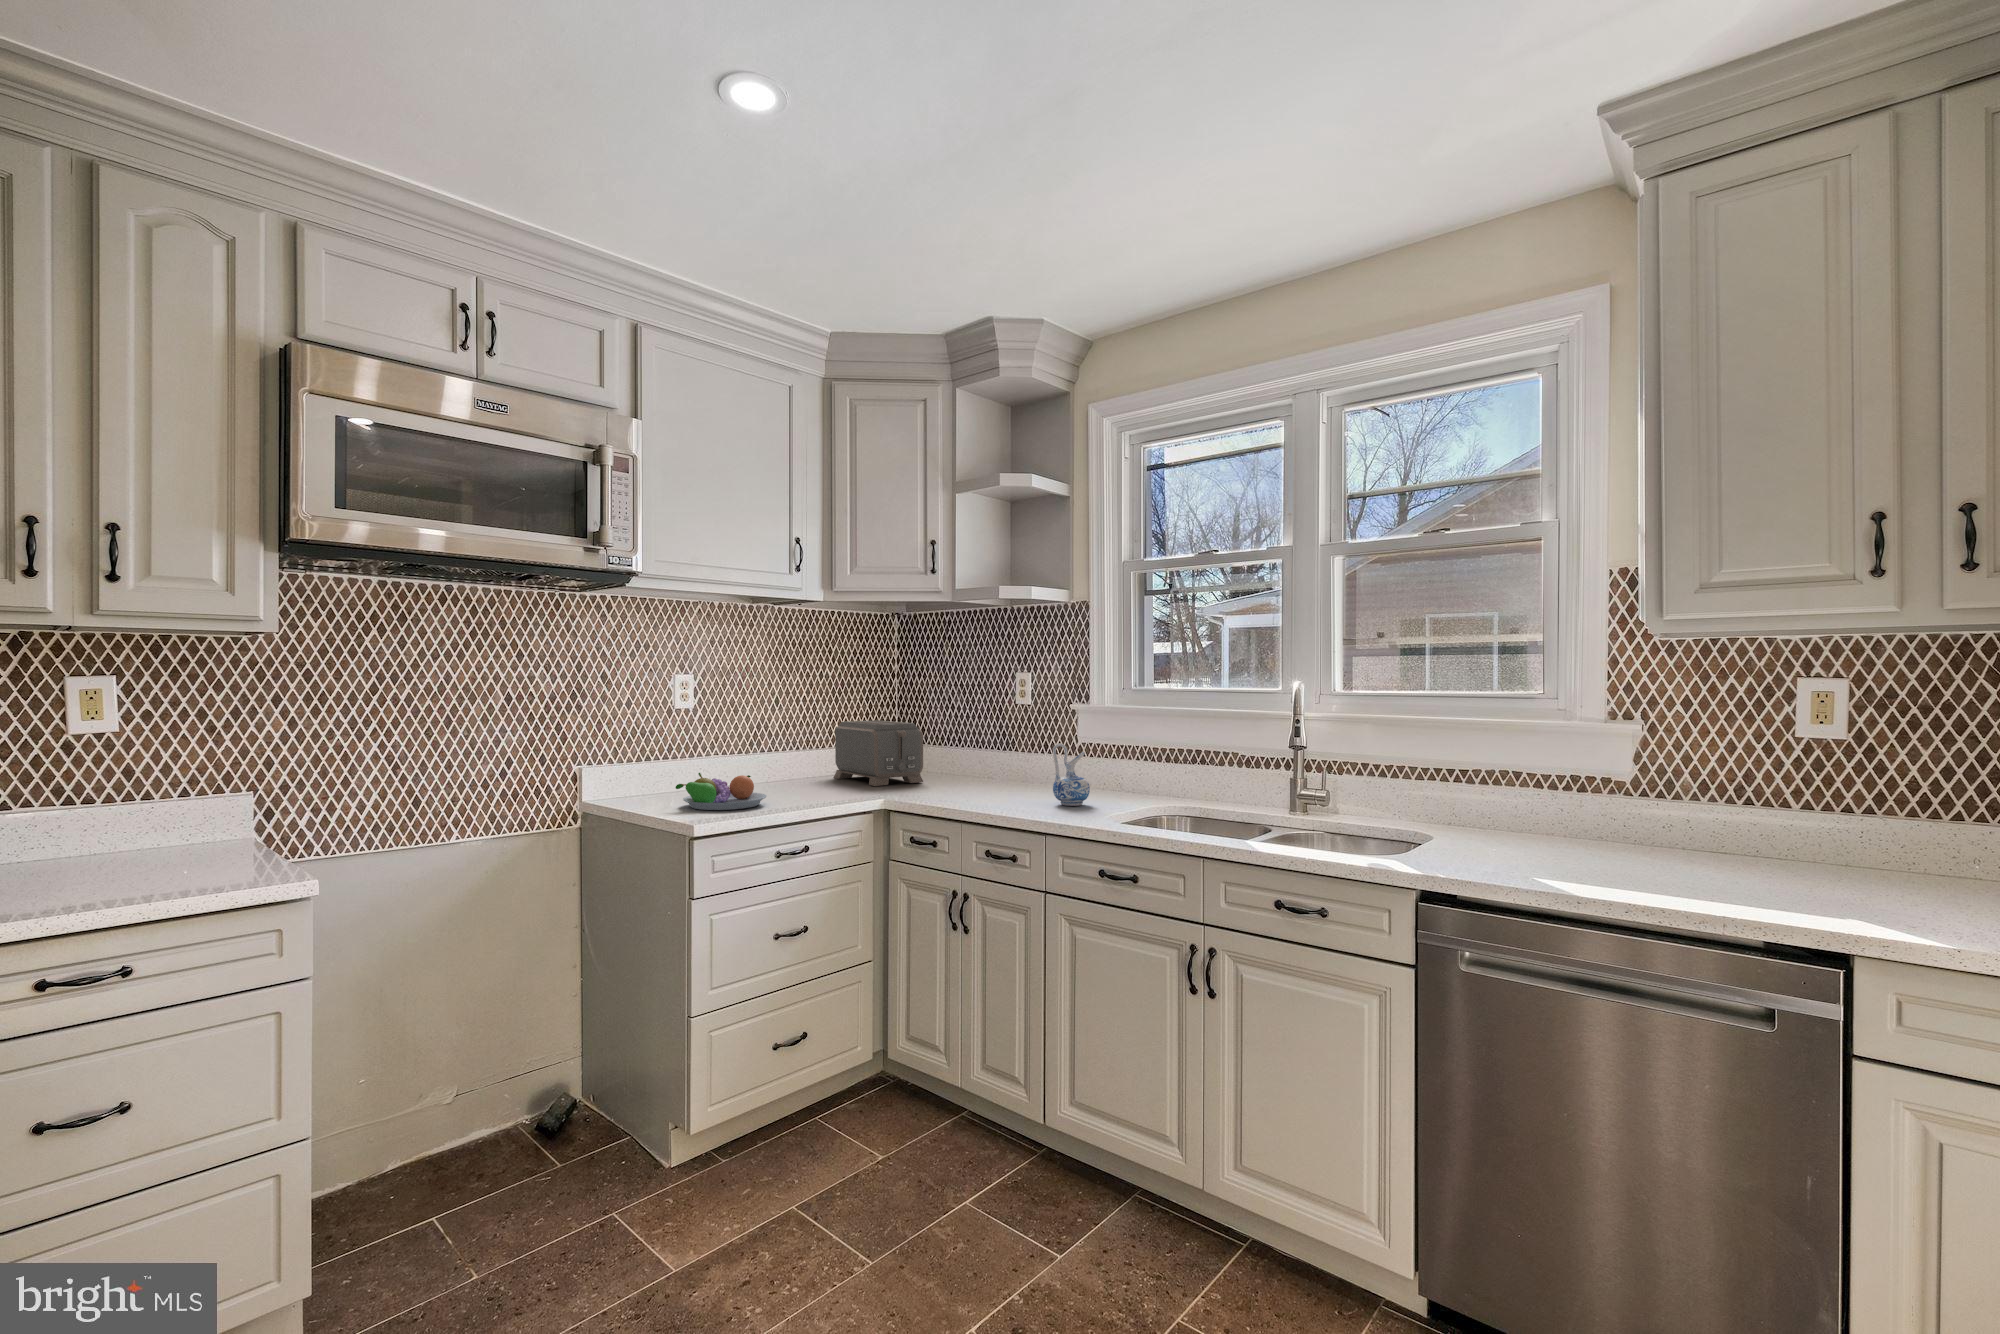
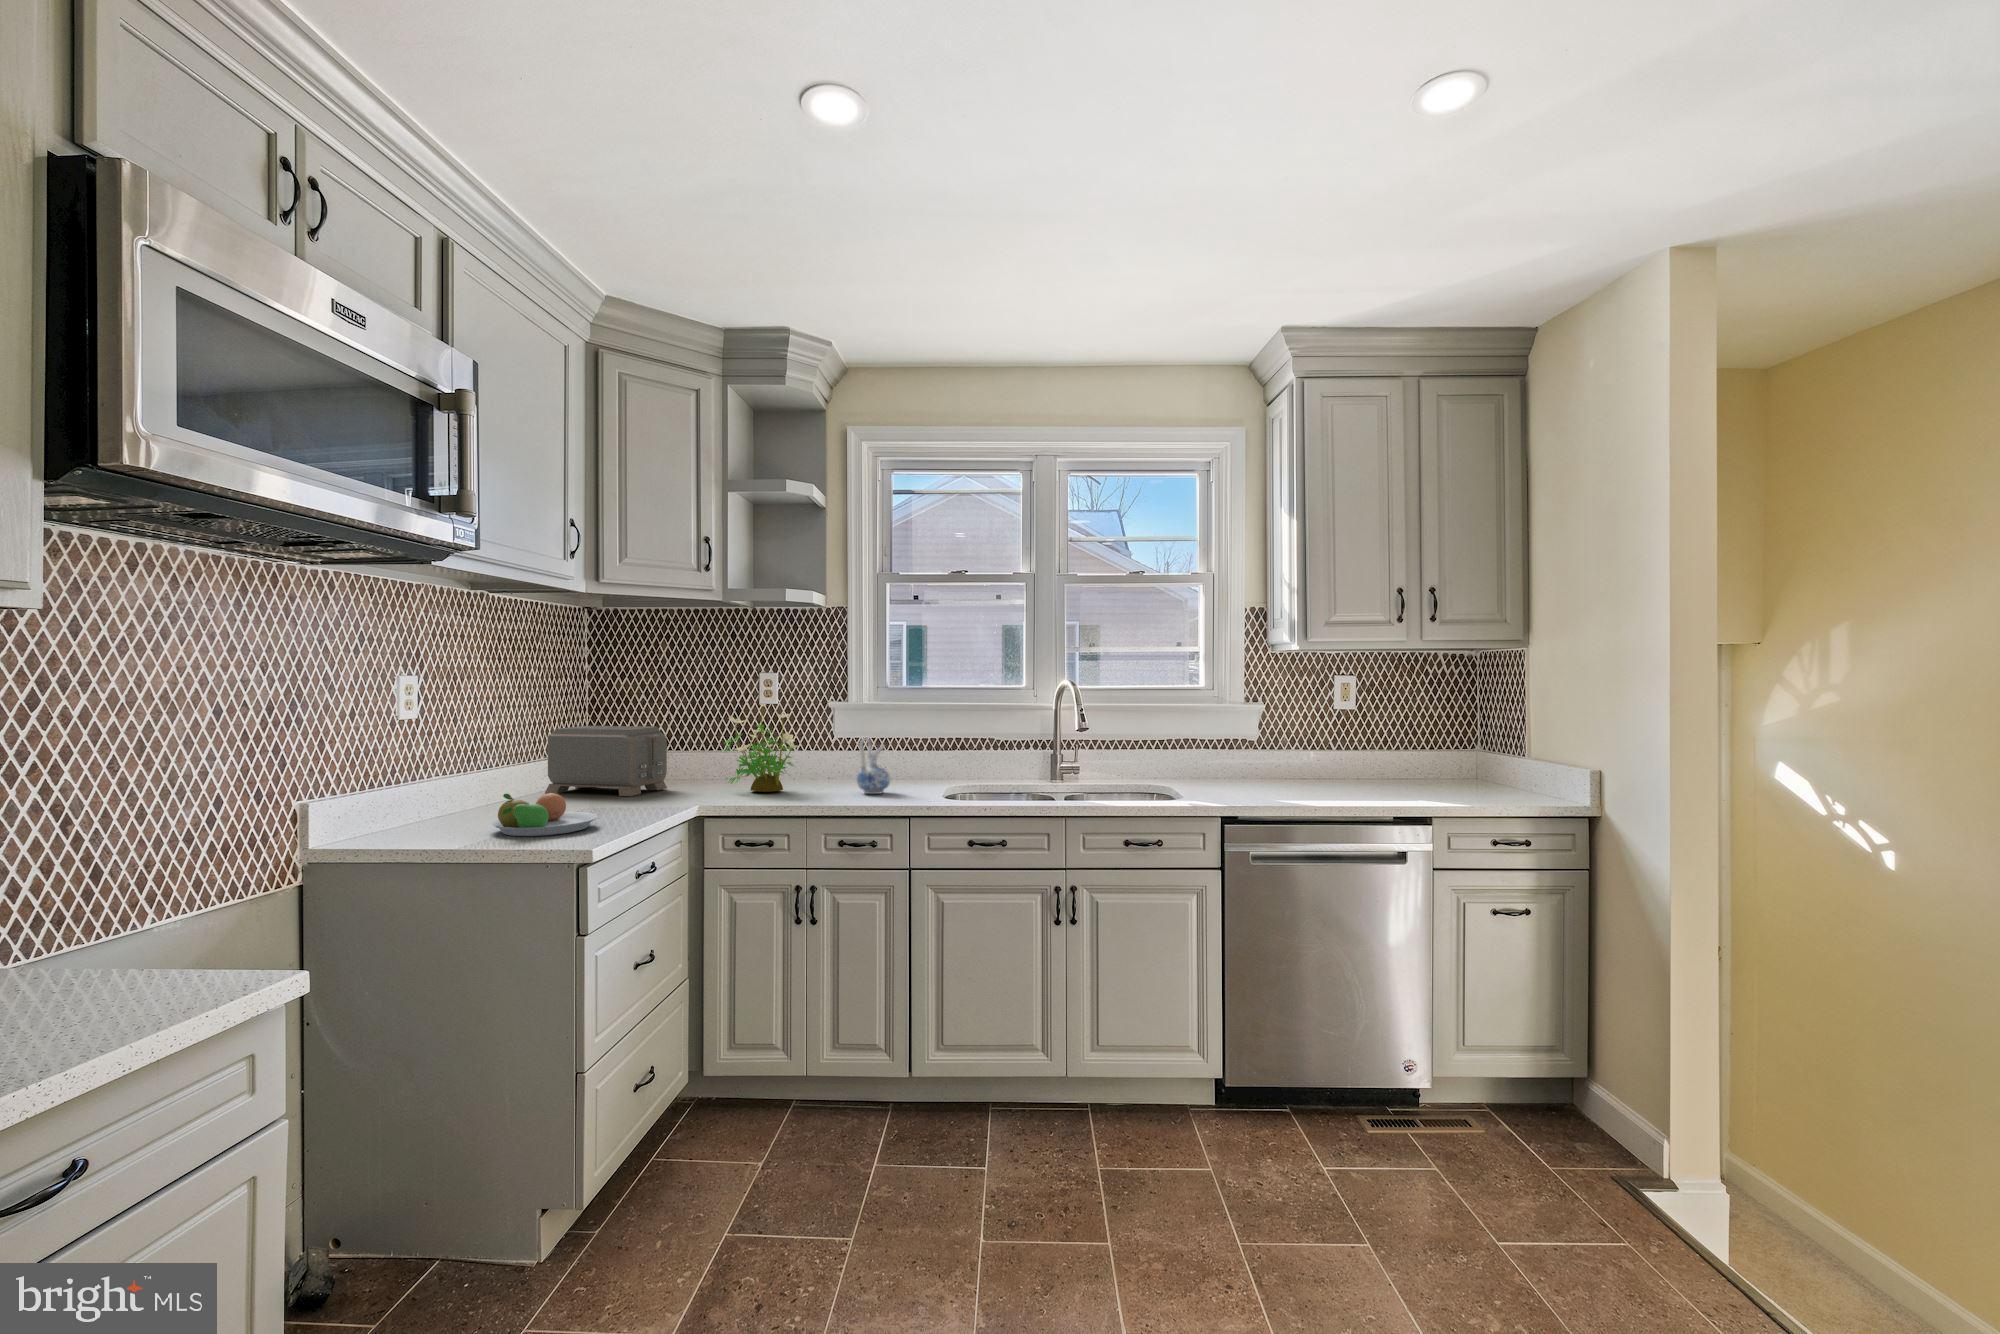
potted plant: none [952,704,1018,793] -> present [725,704,798,792]

